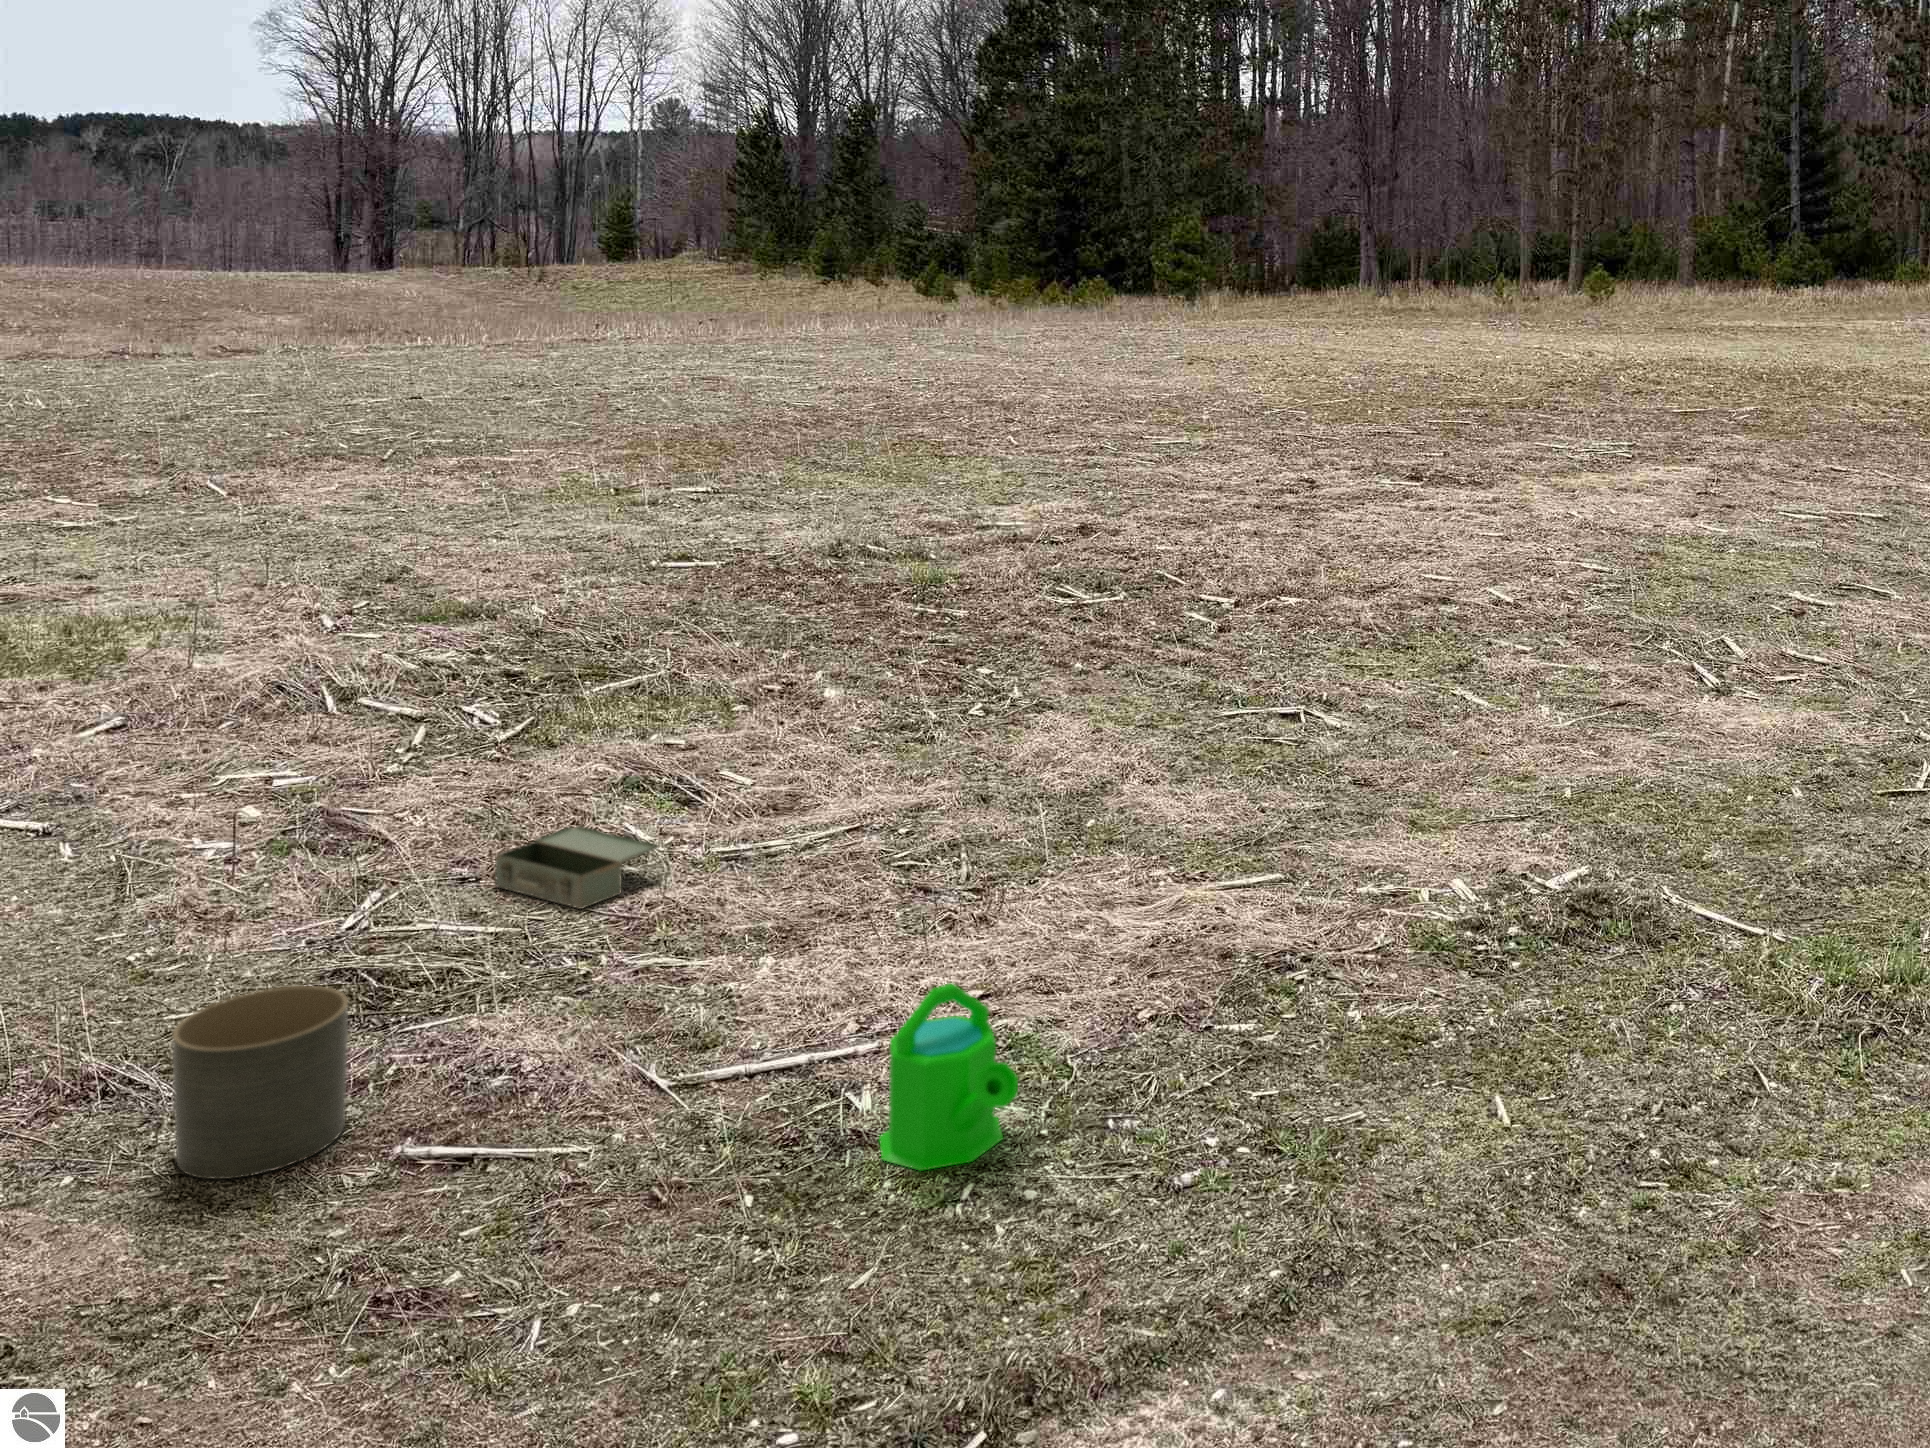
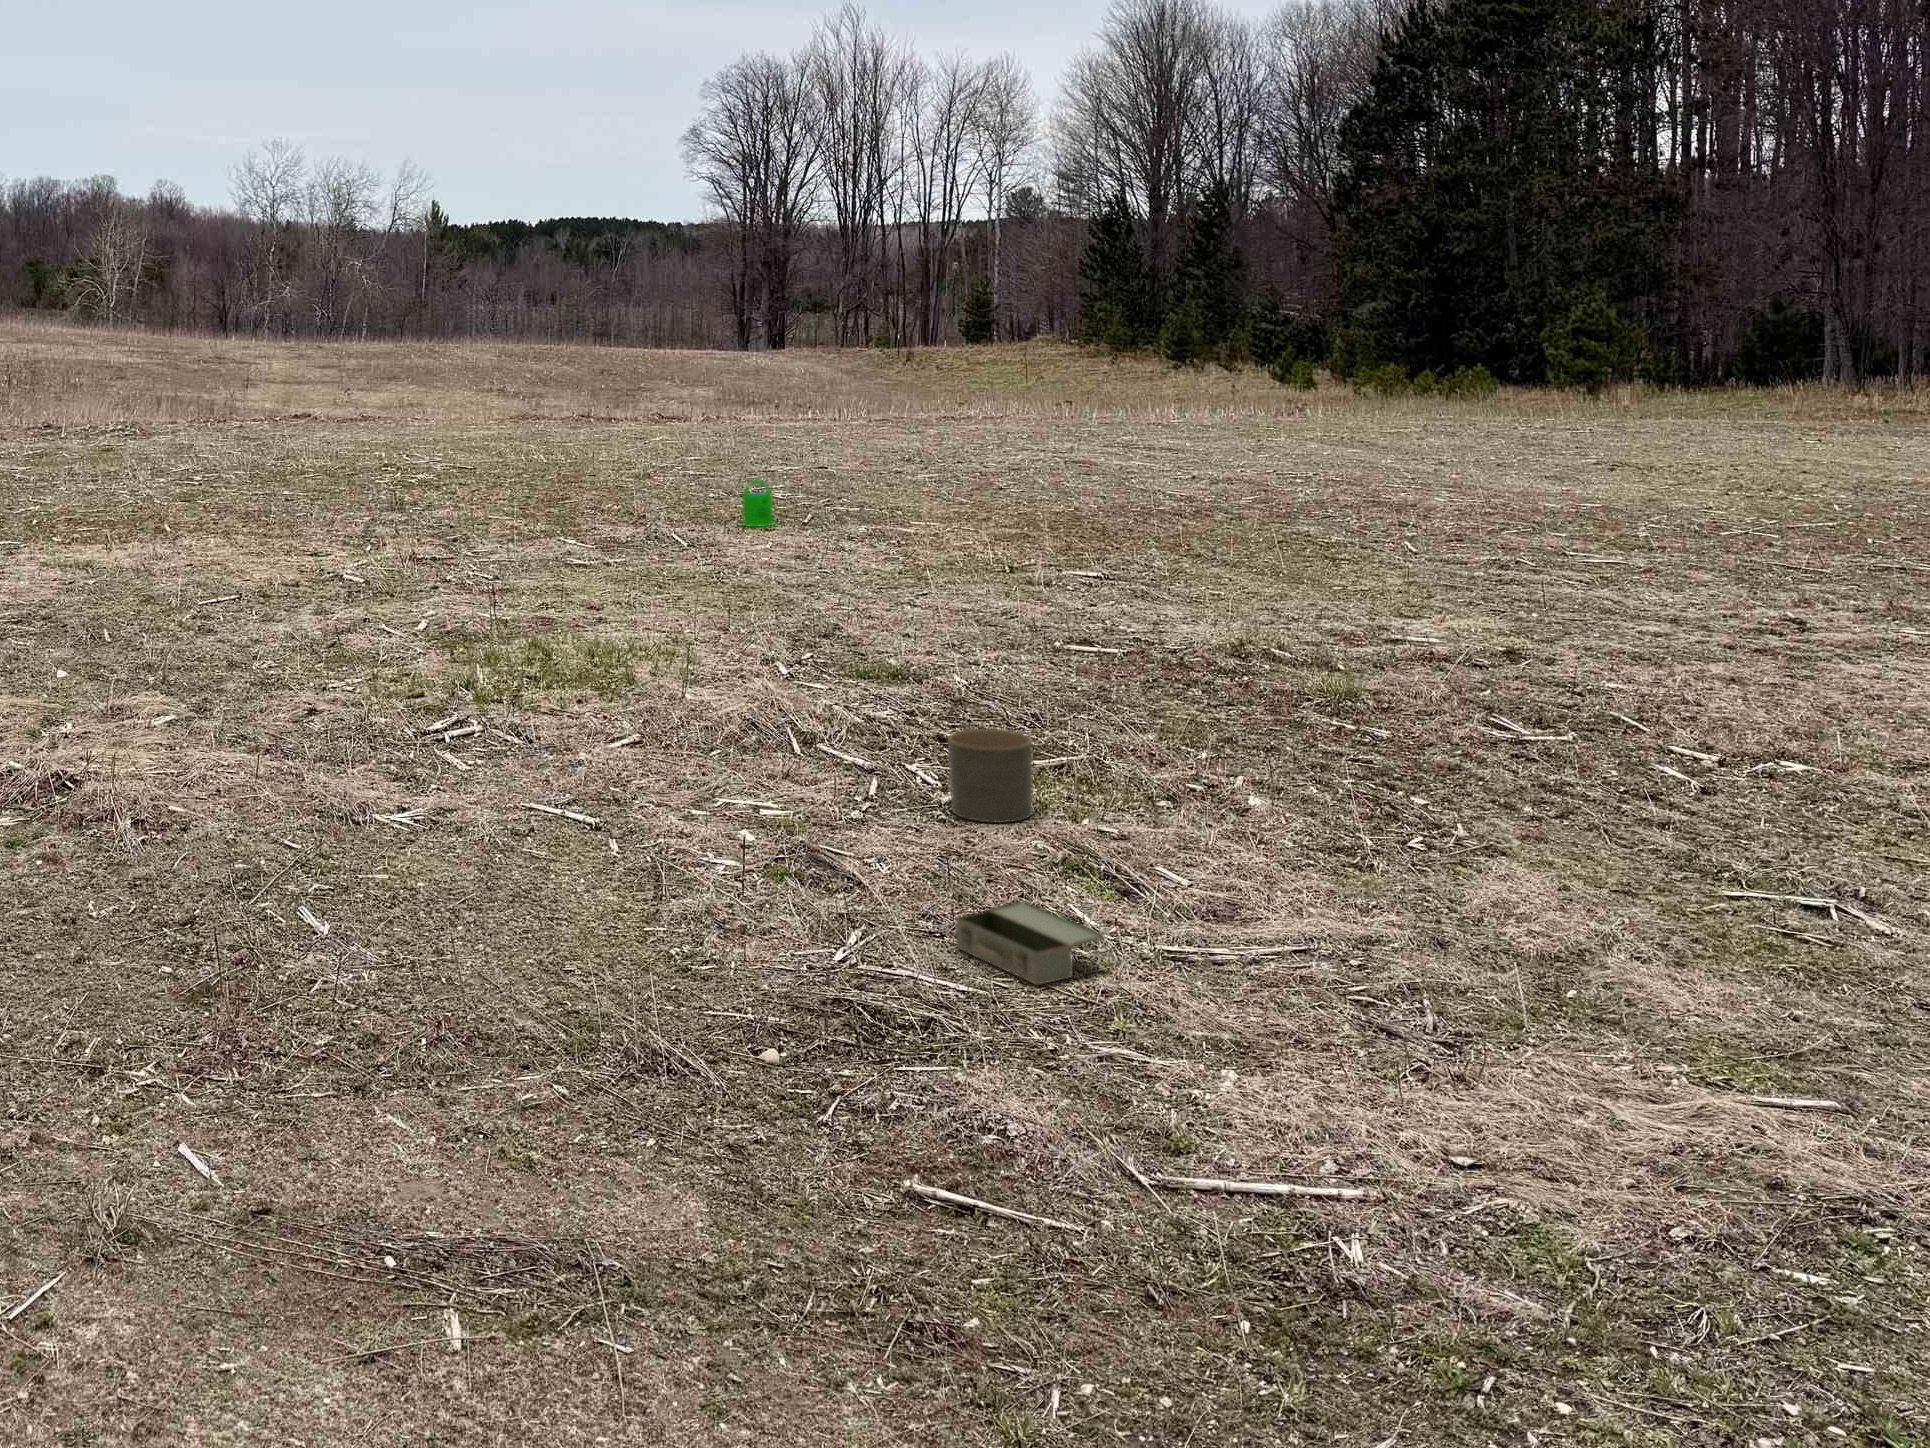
watering can: present [879,983,1018,1171] -> present [742,479,774,527]
planter: present [172,986,348,1179] -> present [948,729,1033,823]

